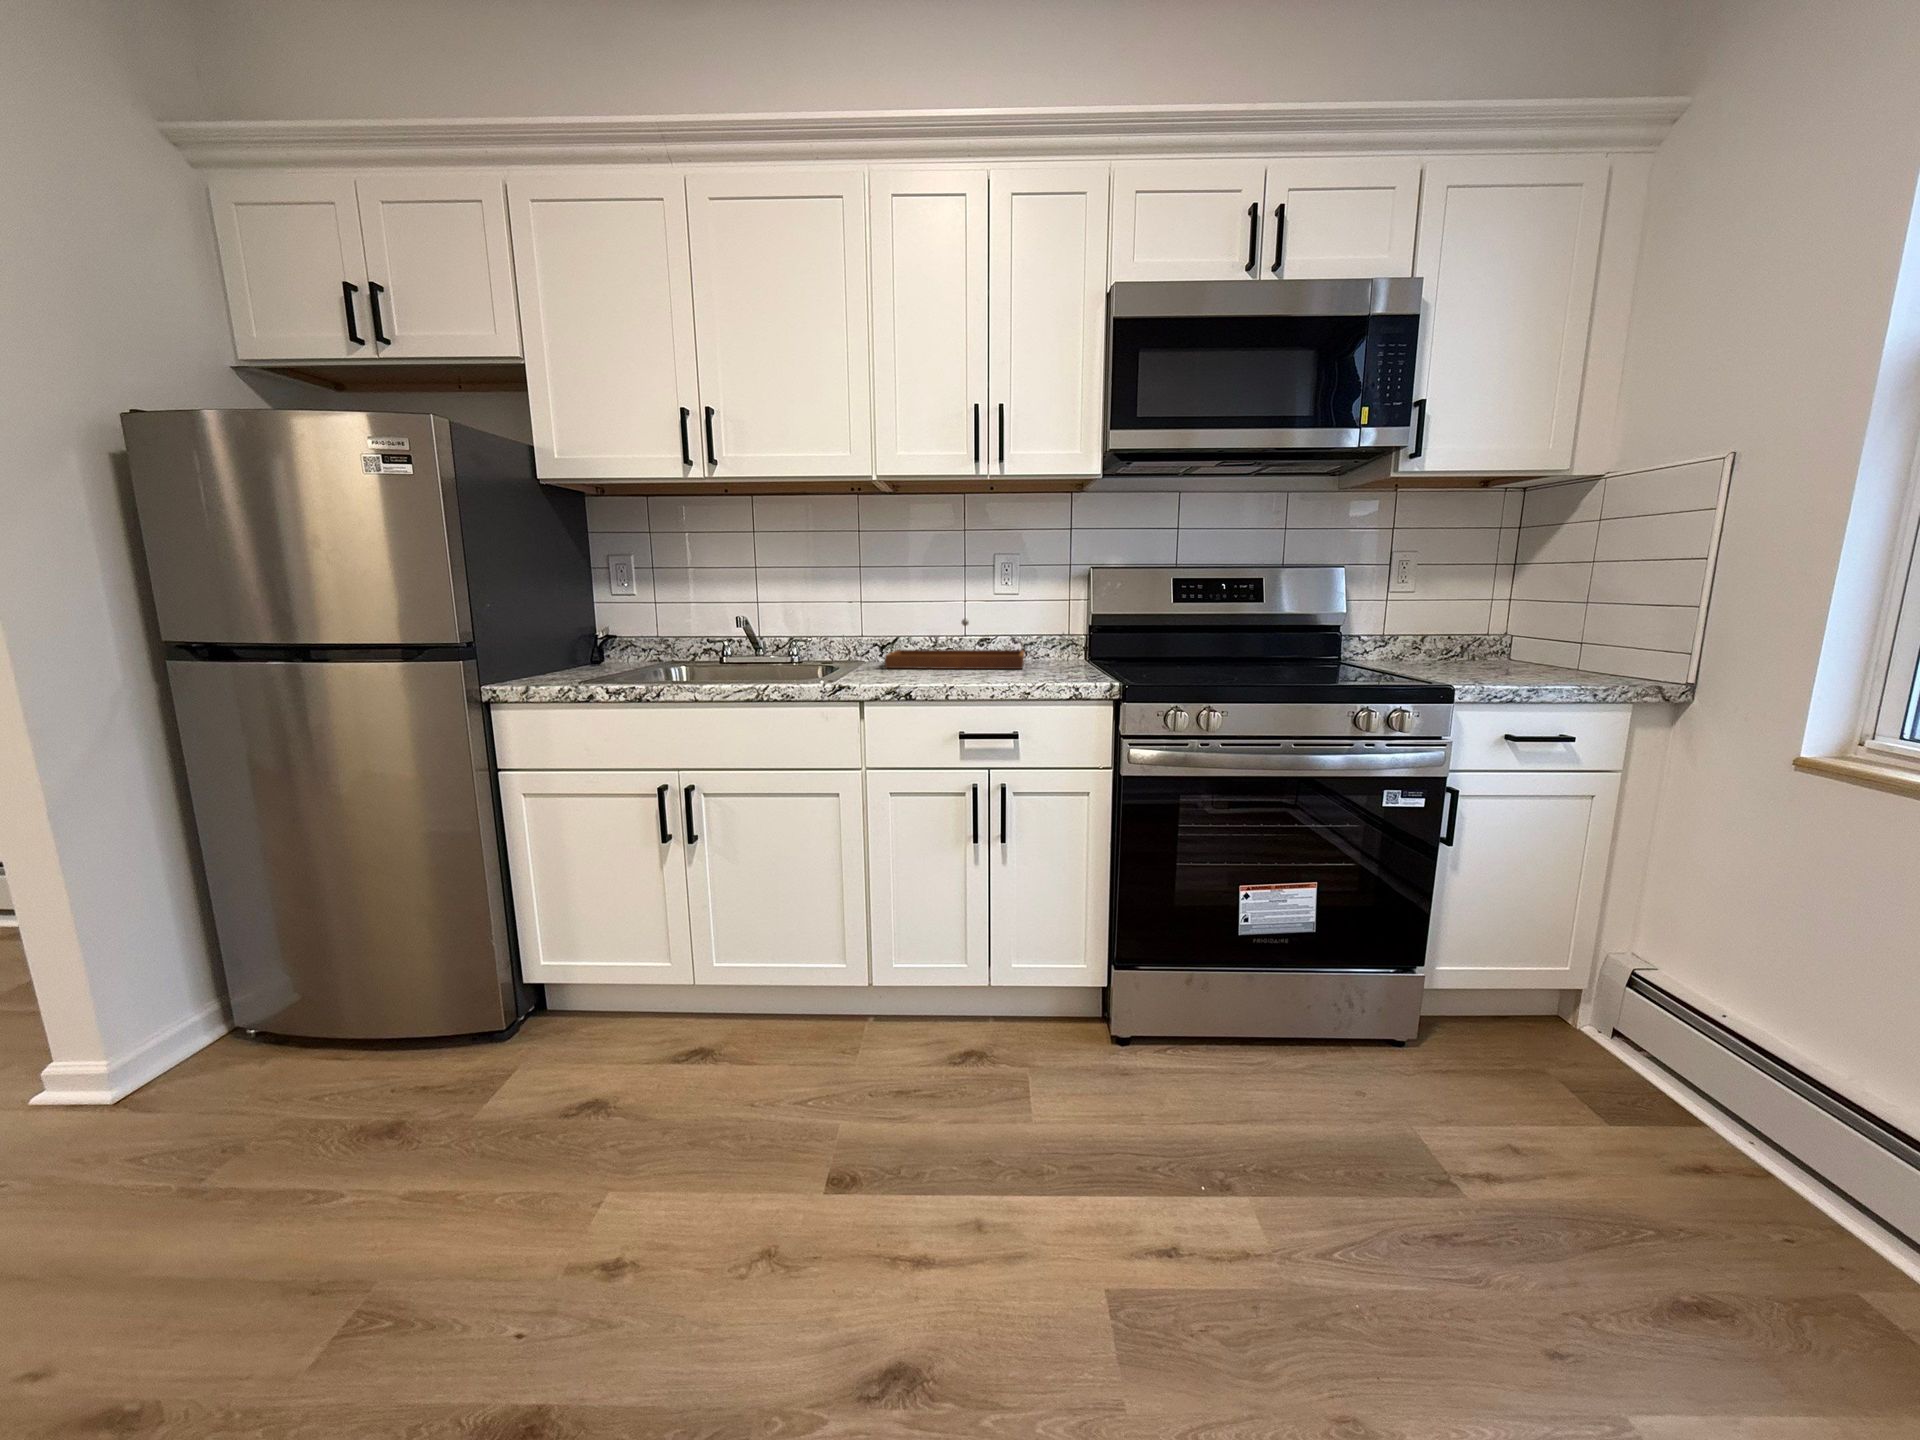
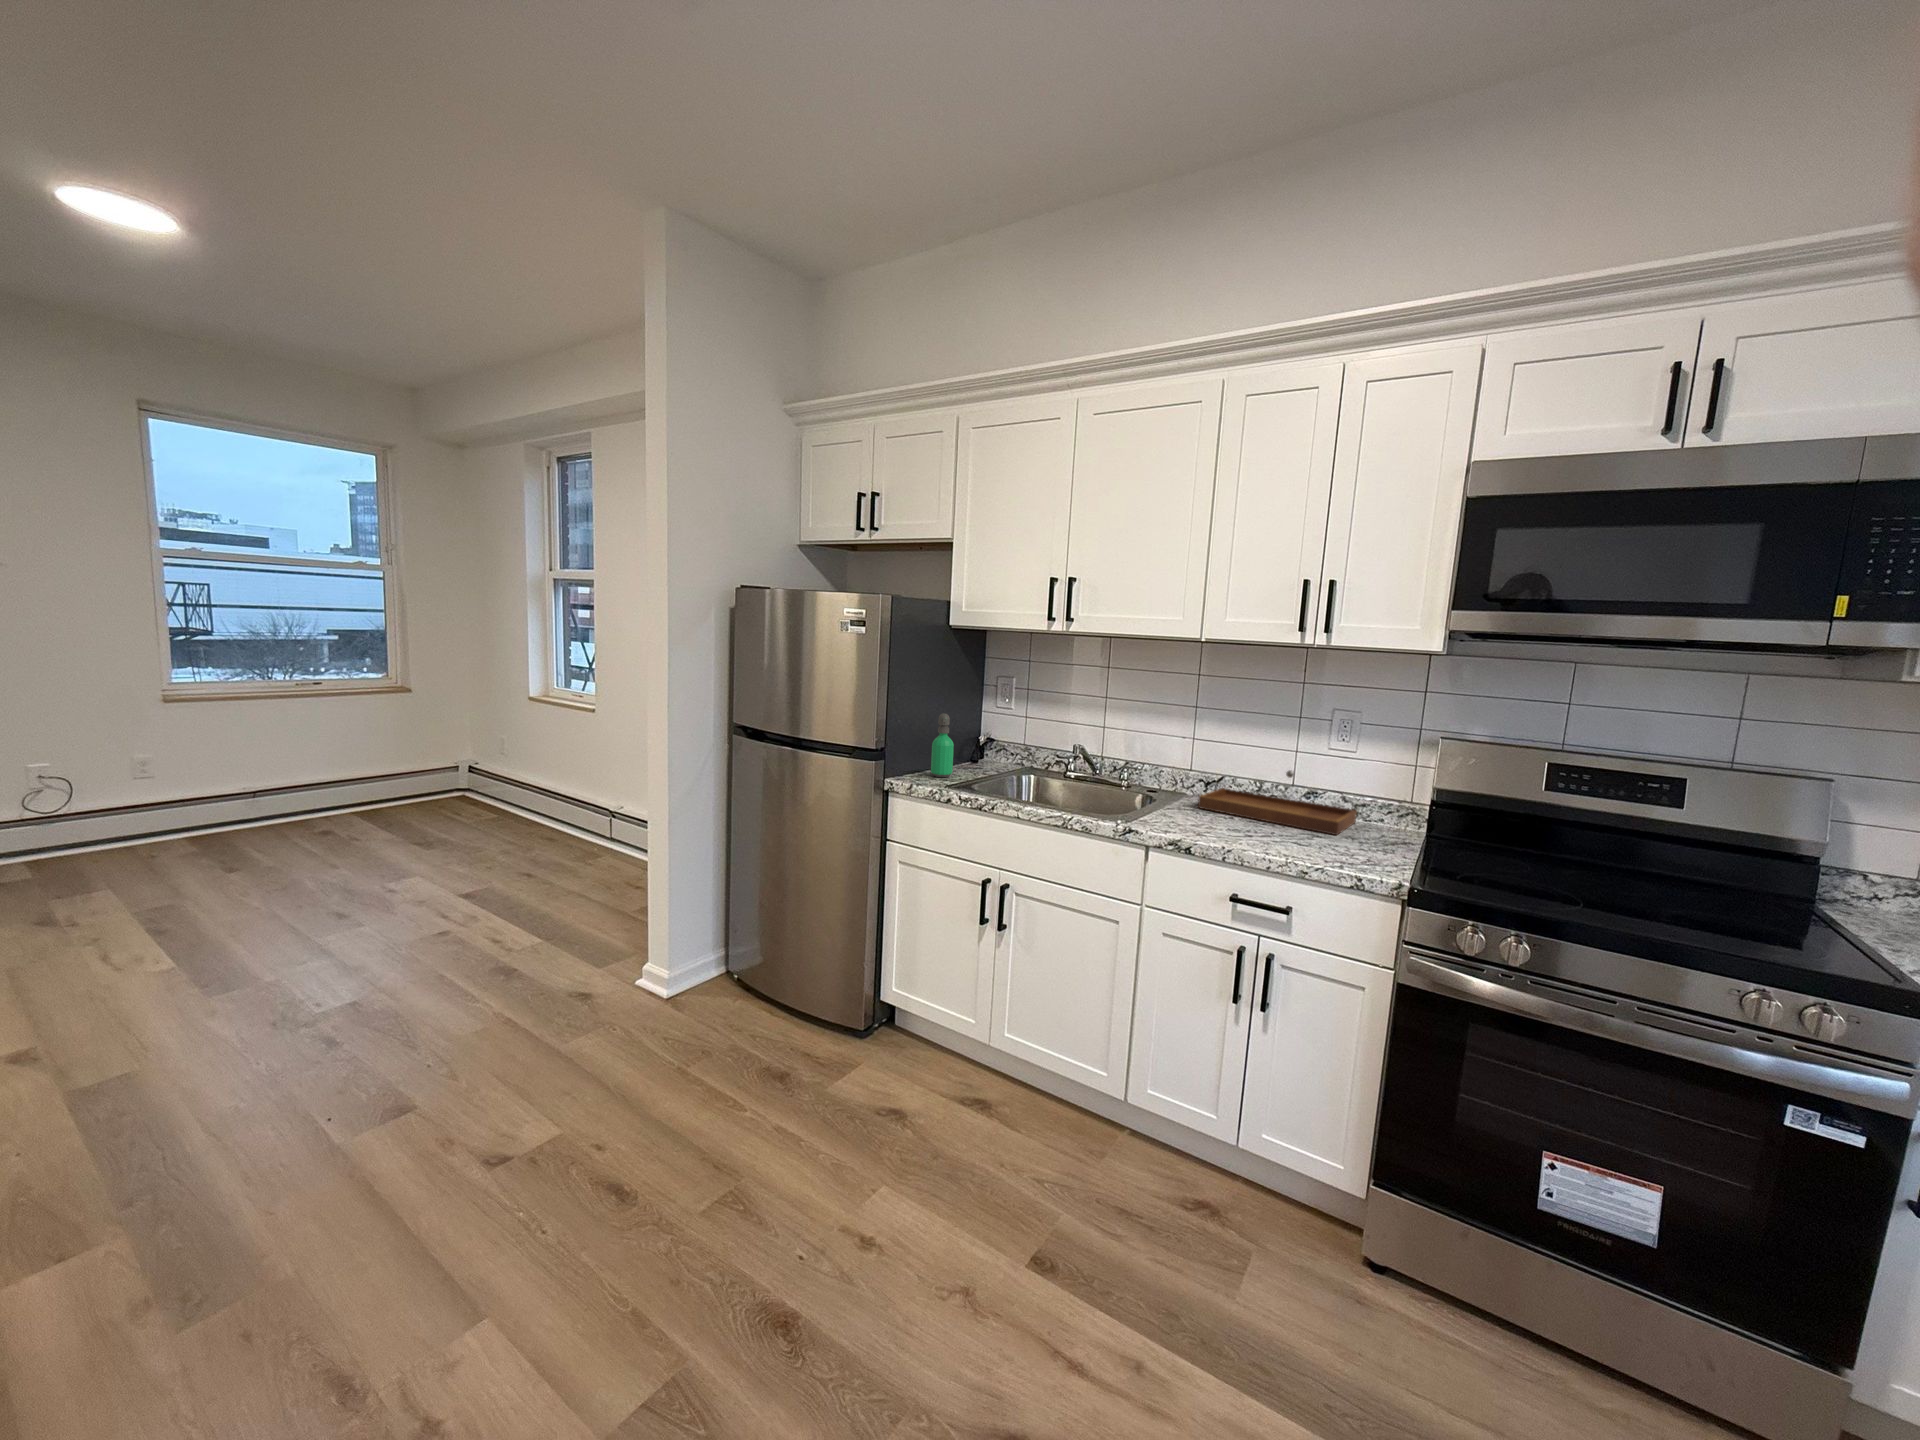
soap dispenser: none [543,596,578,679] -> present [931,714,954,777]

